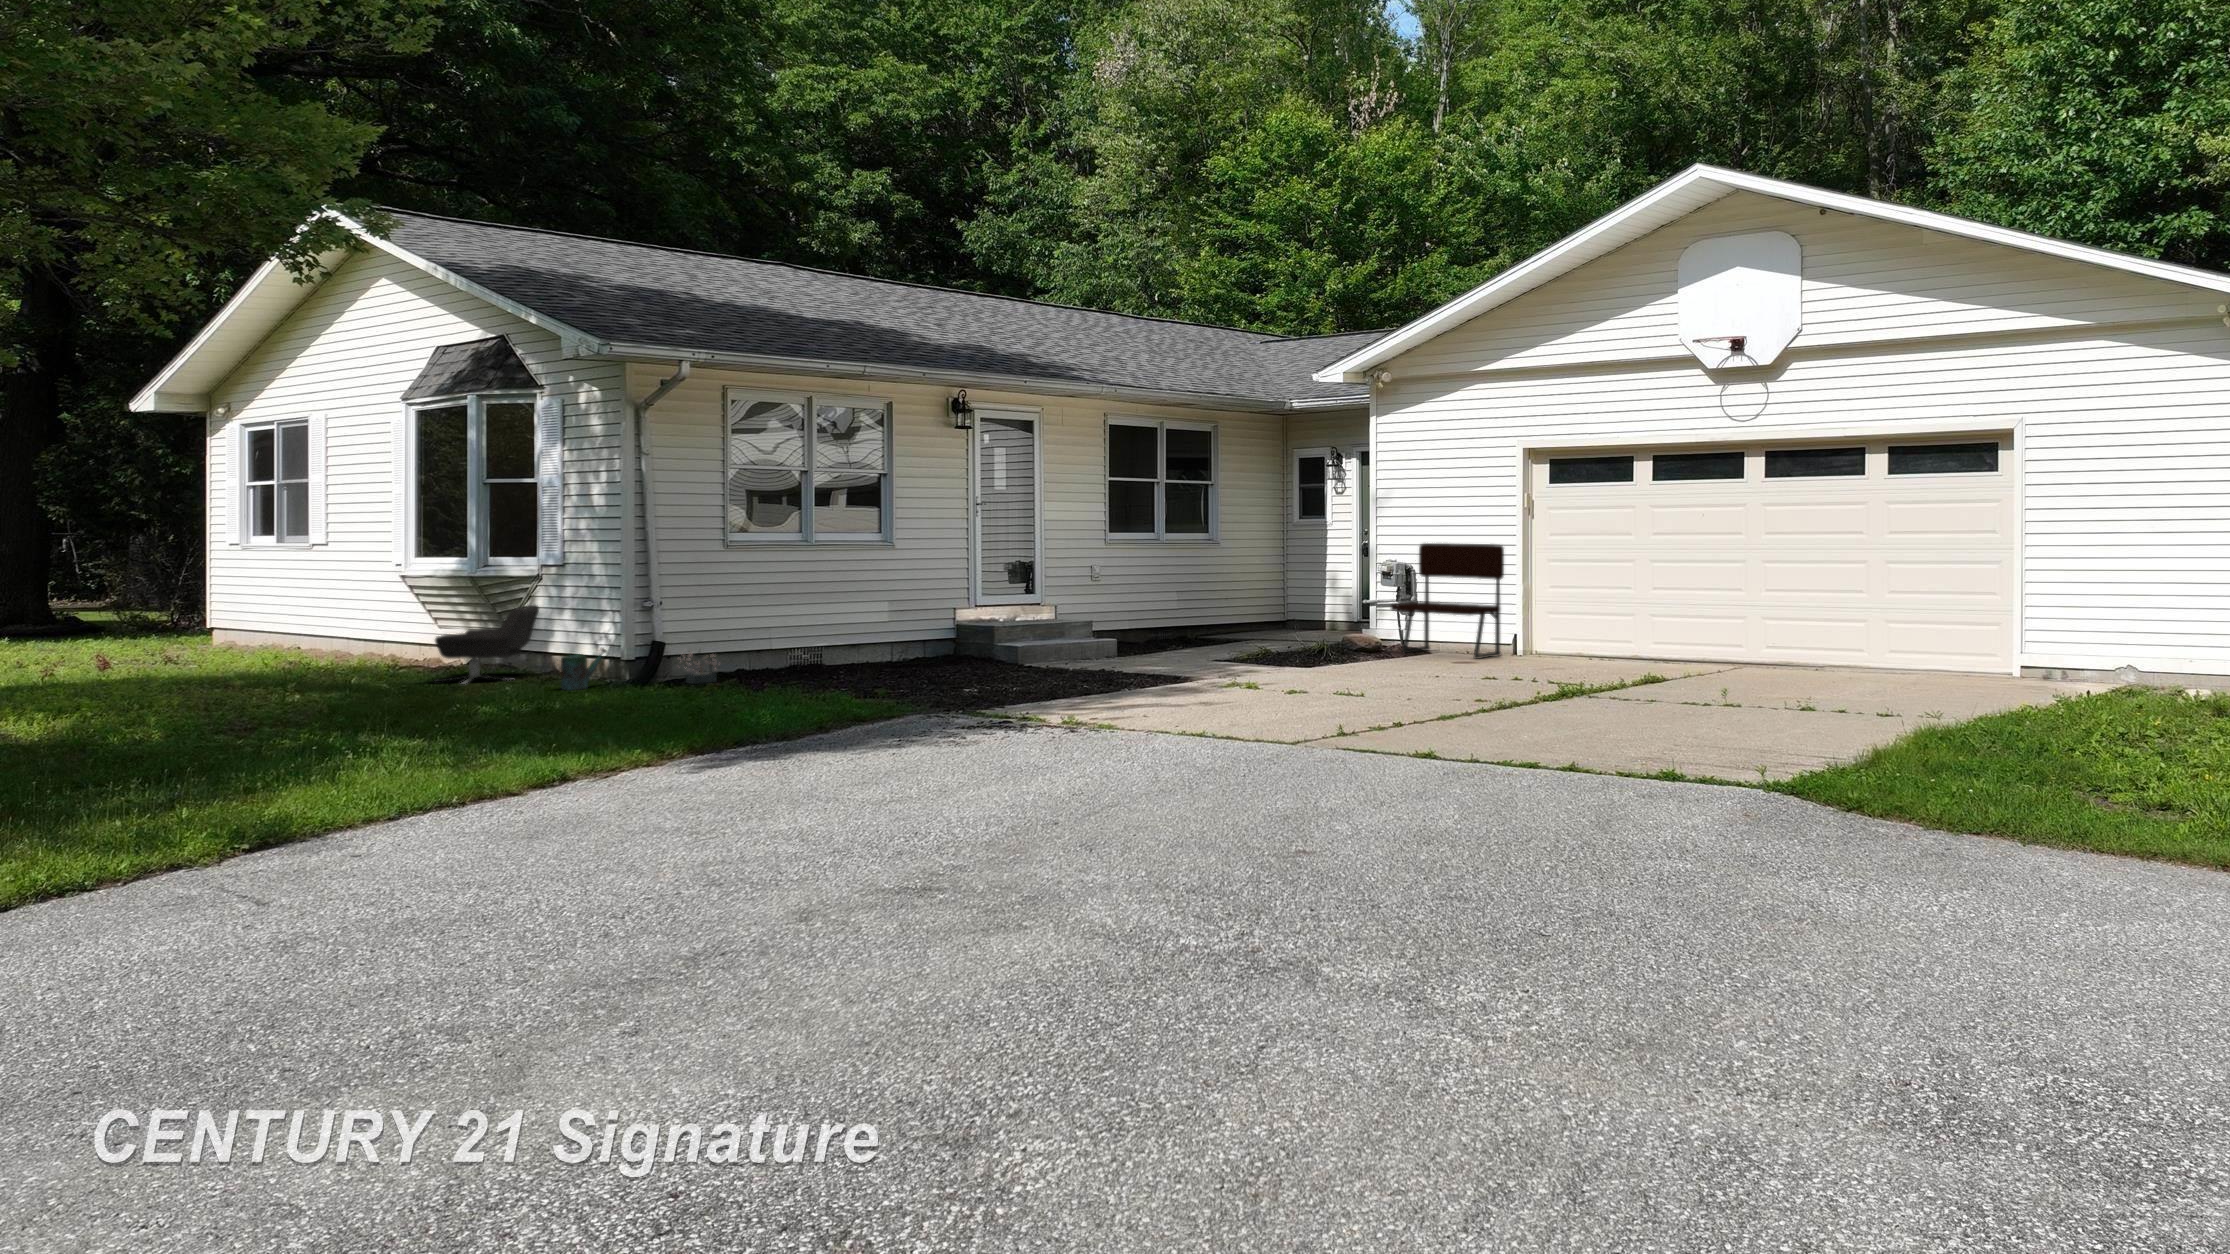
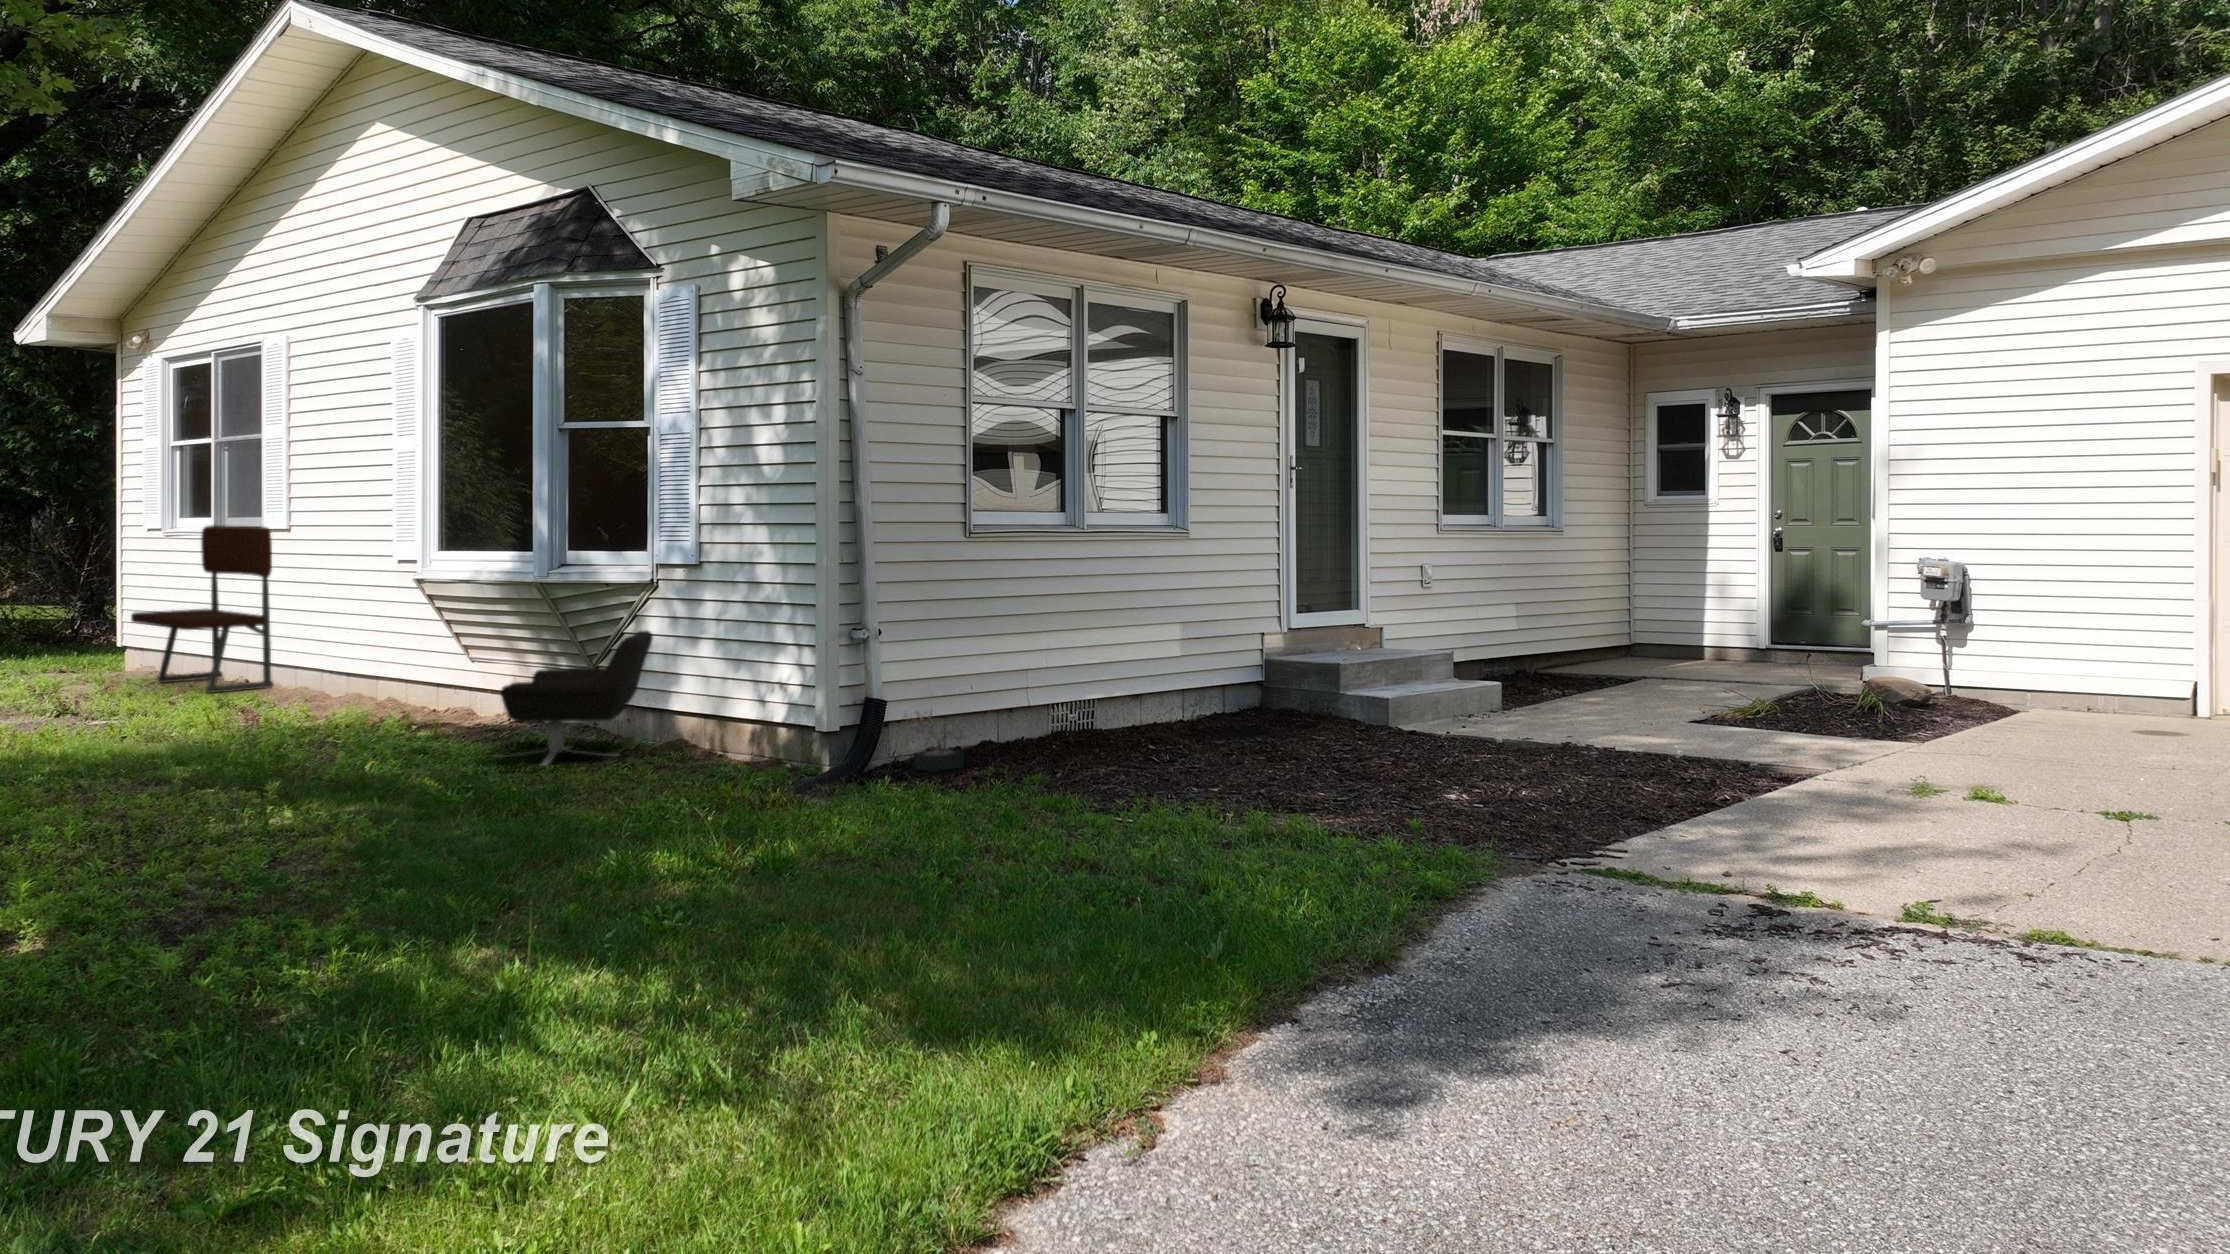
bench: present [1390,543,1504,659] -> present [131,525,274,693]
watering can: present [561,649,607,690] -> none [711,709,792,785]

